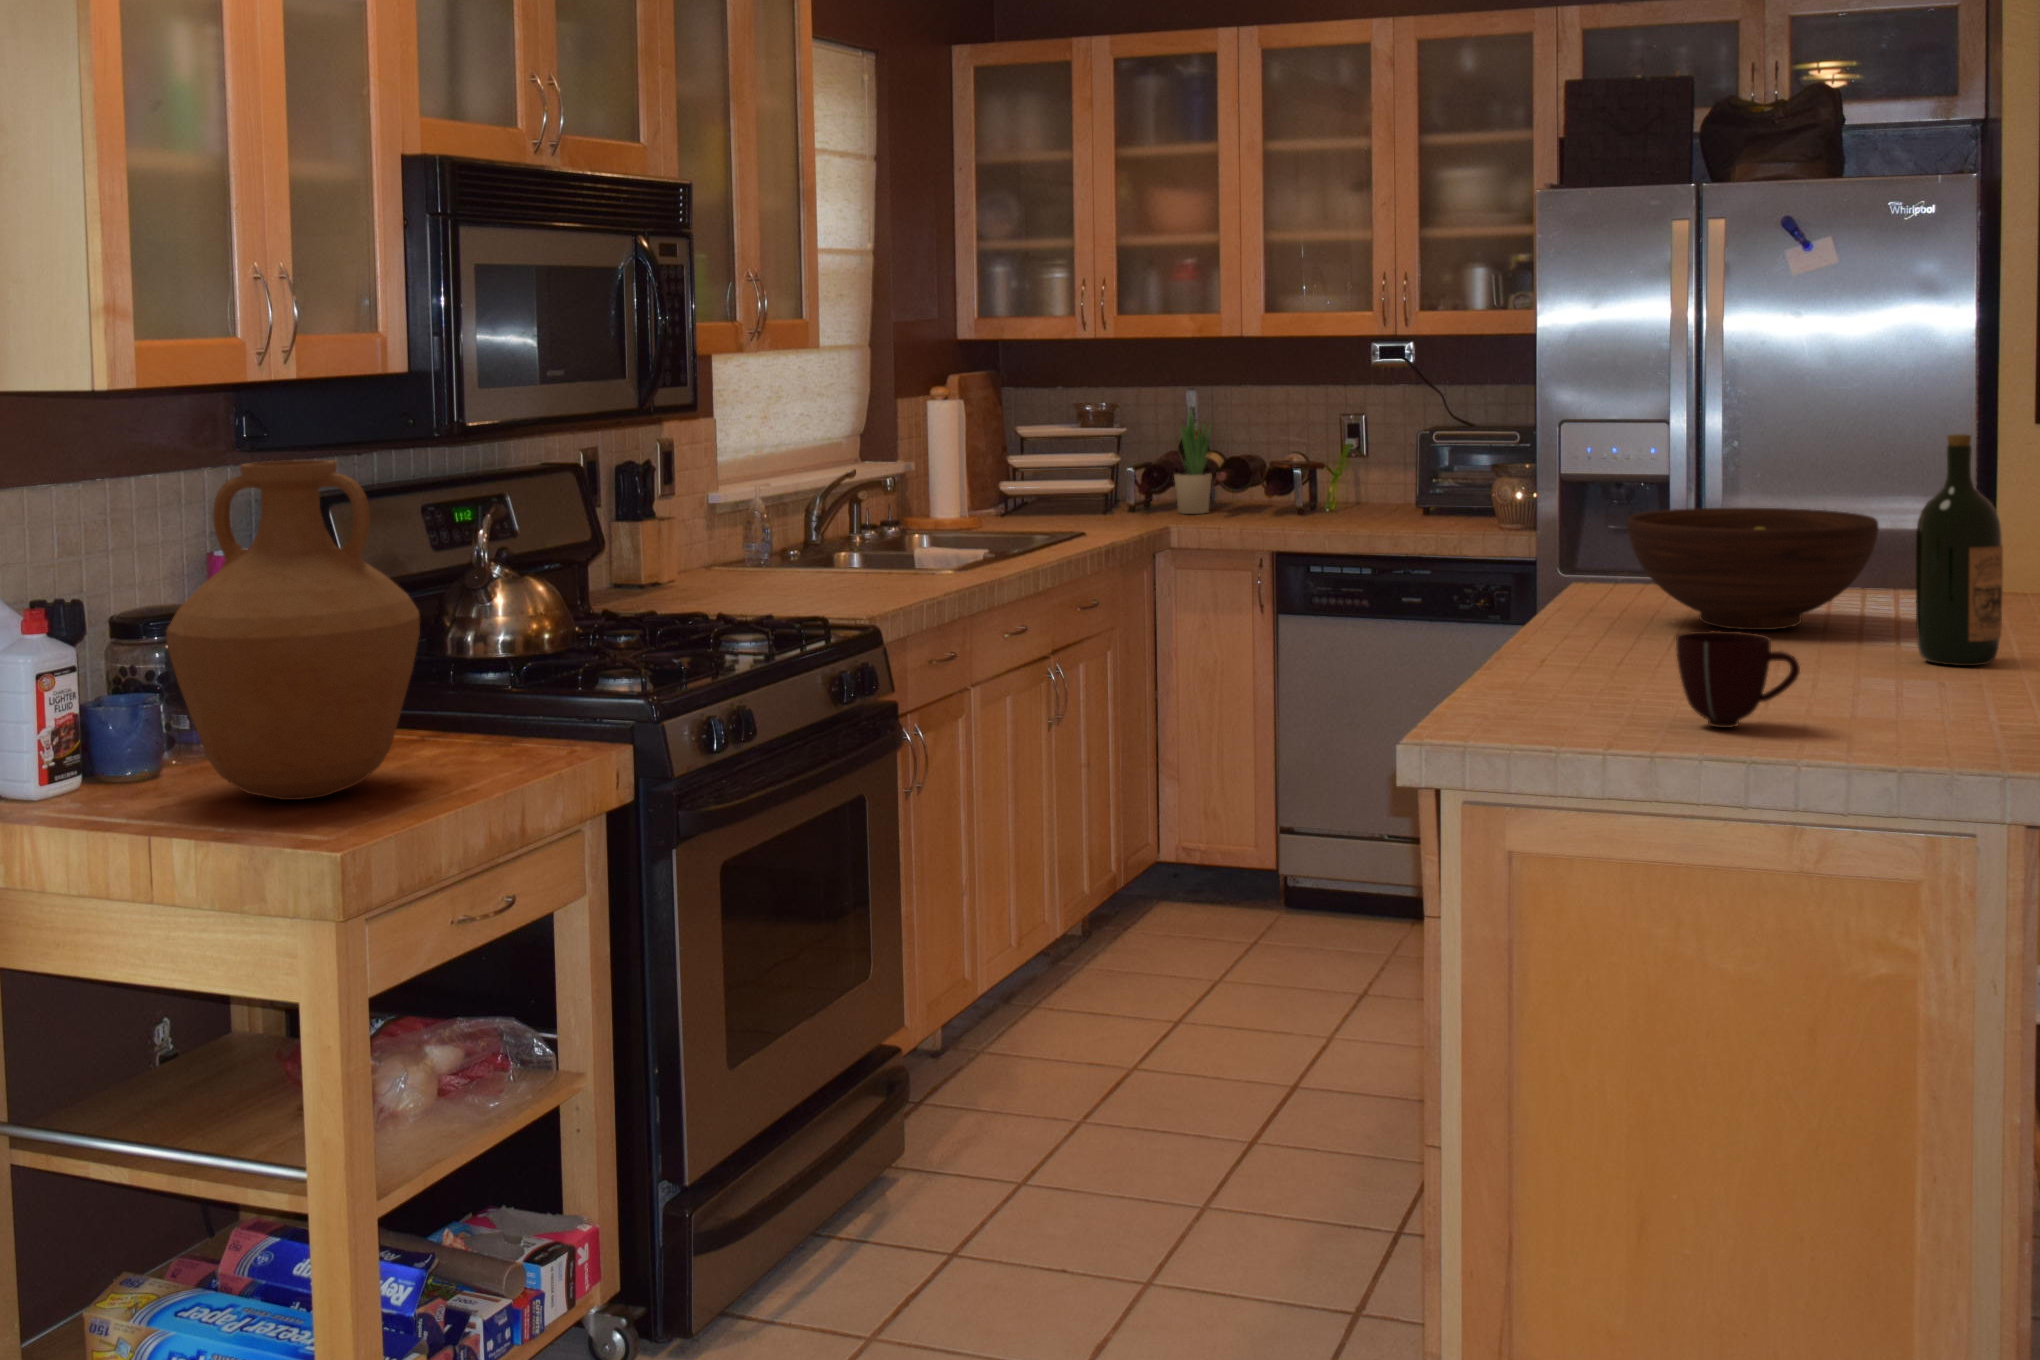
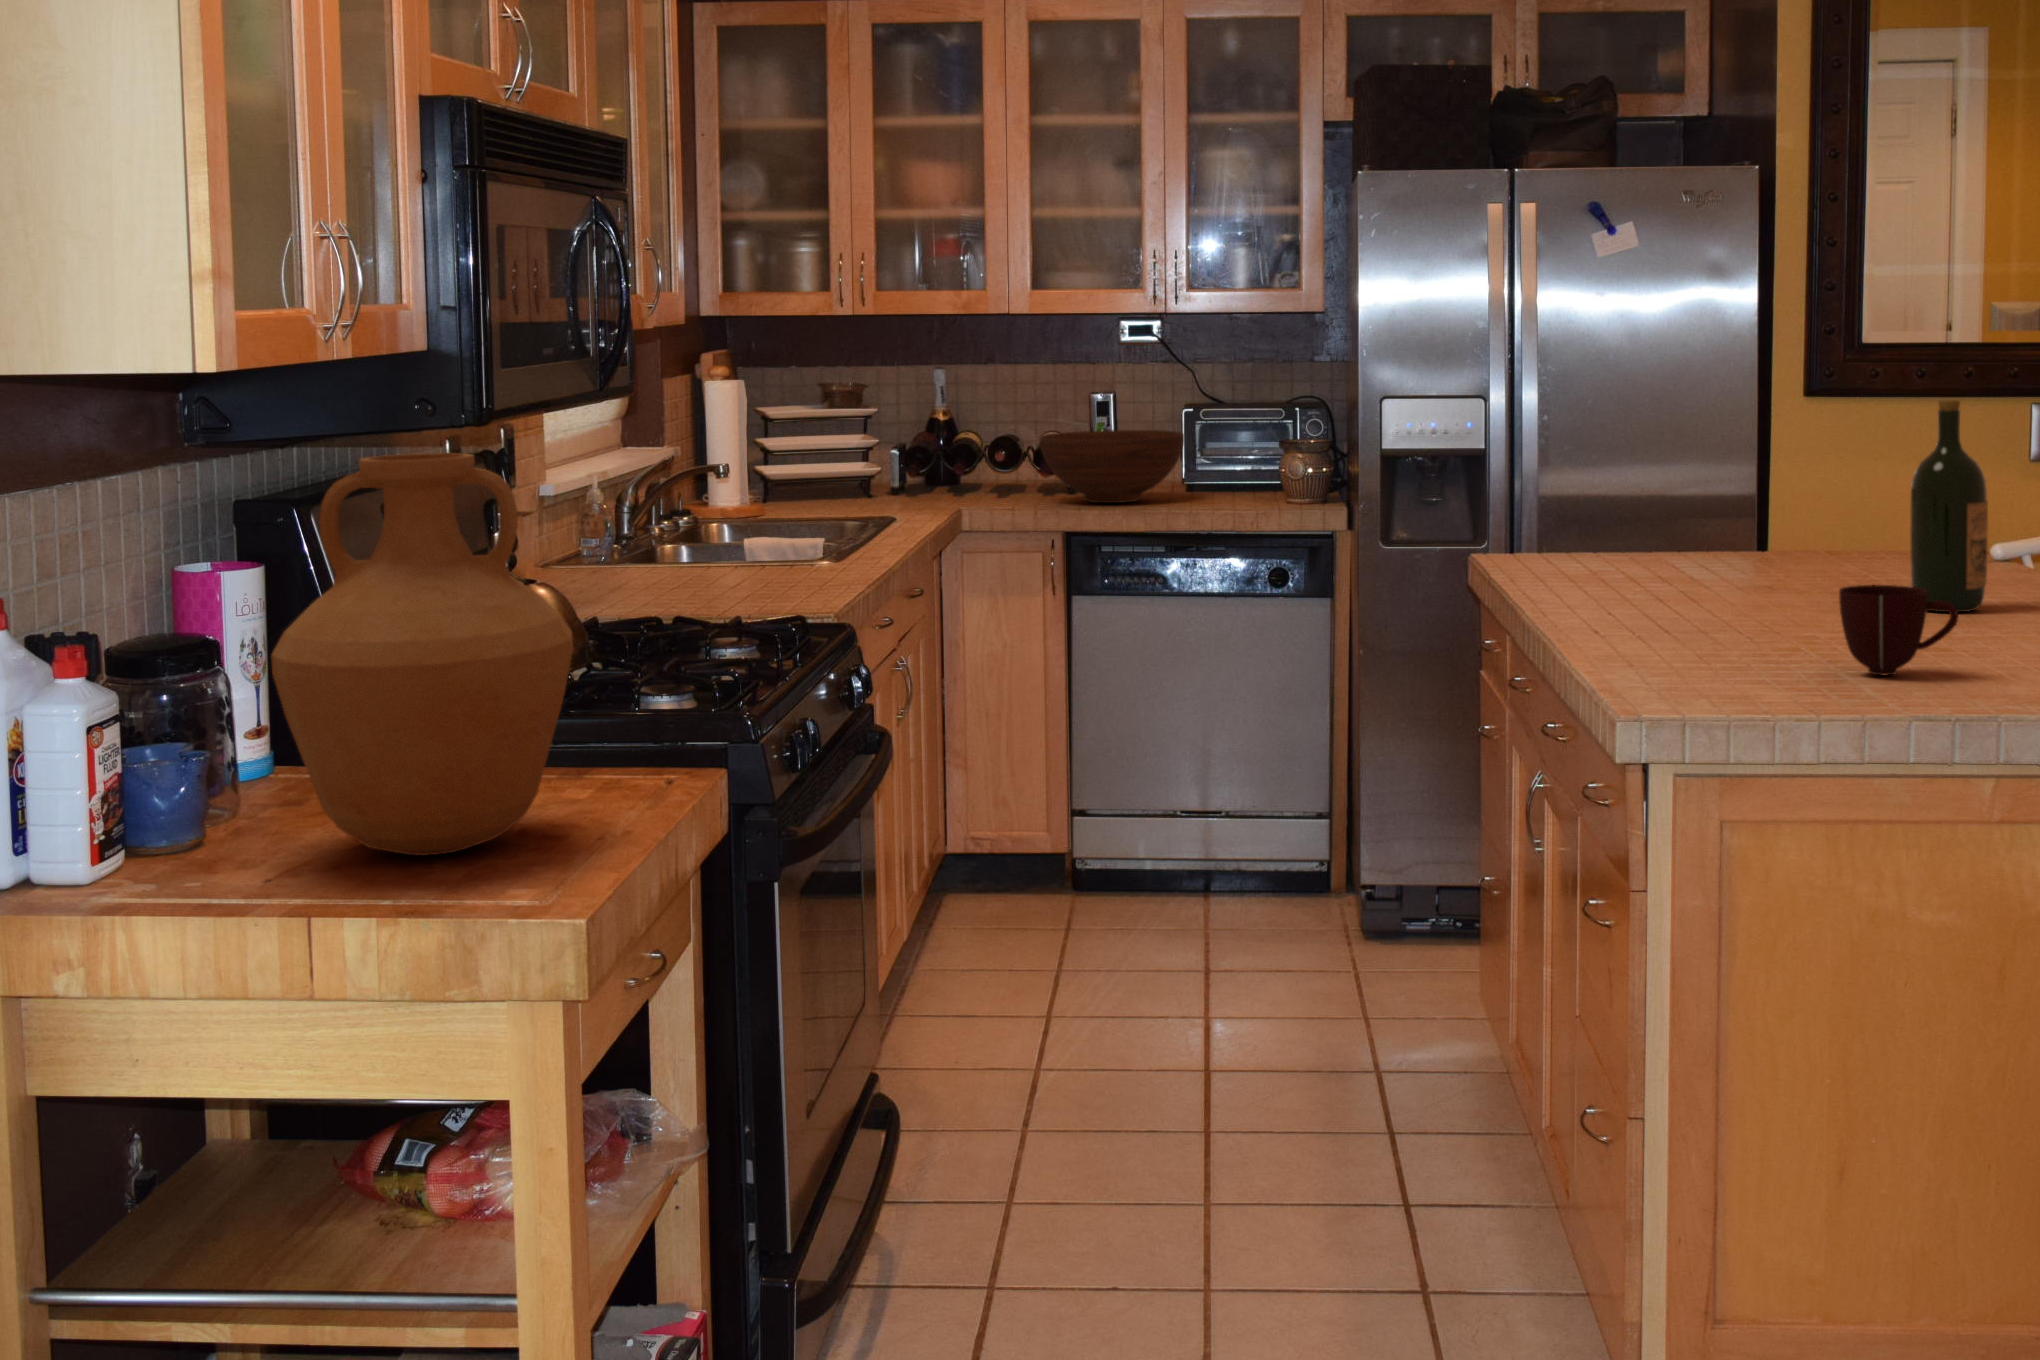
potted plant: present [1174,408,1212,514] -> none [942,389,986,504]
fruit bowl: present [1627,508,1879,630] -> present [1039,430,1184,503]

